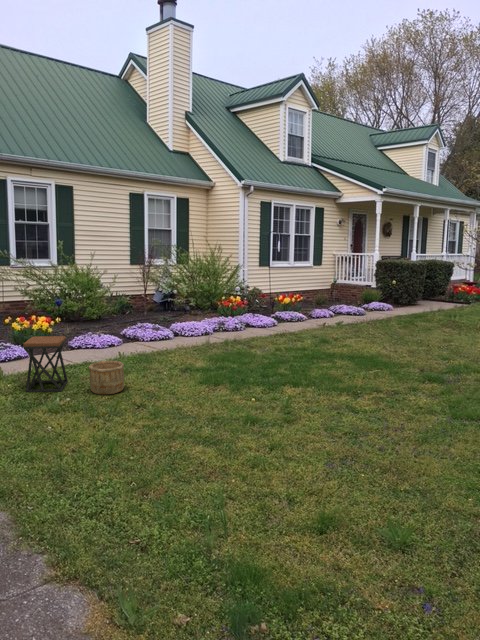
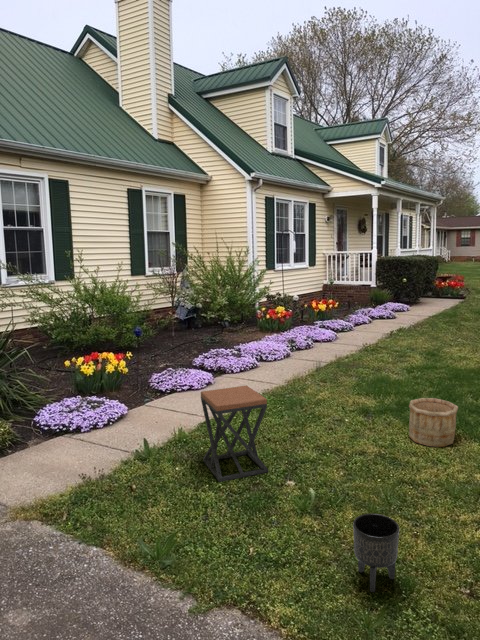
wooden bucket: present [88,361,124,395] -> present [409,398,458,447]
planter: none [16,400,43,439] -> present [353,514,399,592]

